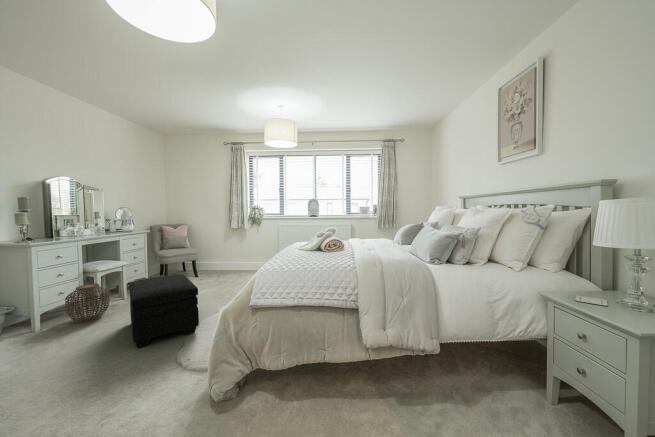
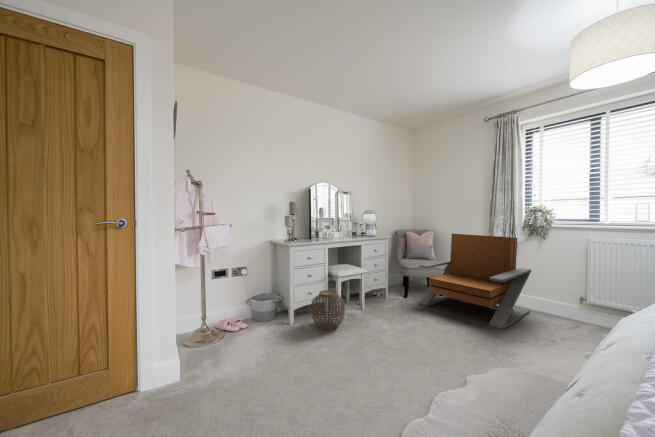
lounge chair: none [178,225,254,283] -> present [419,234,531,329]
ottoman: present [129,274,199,348] -> none [342,302,426,412]

